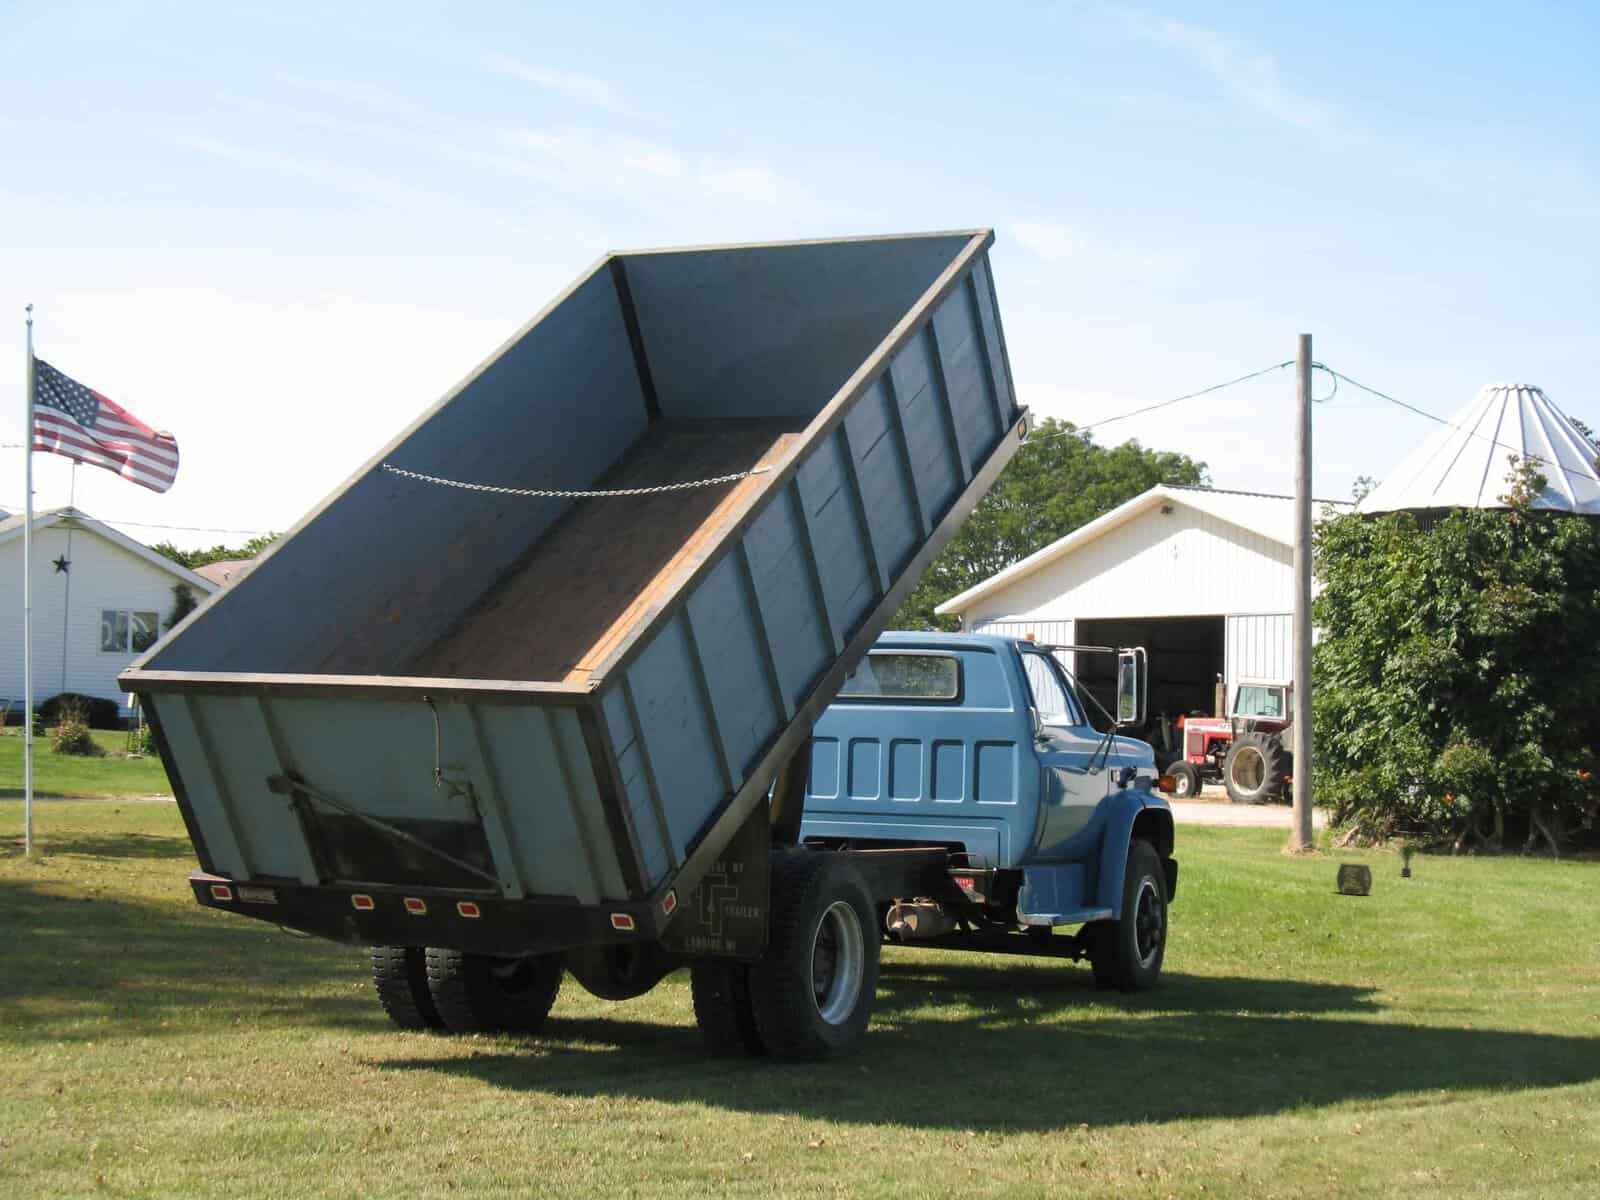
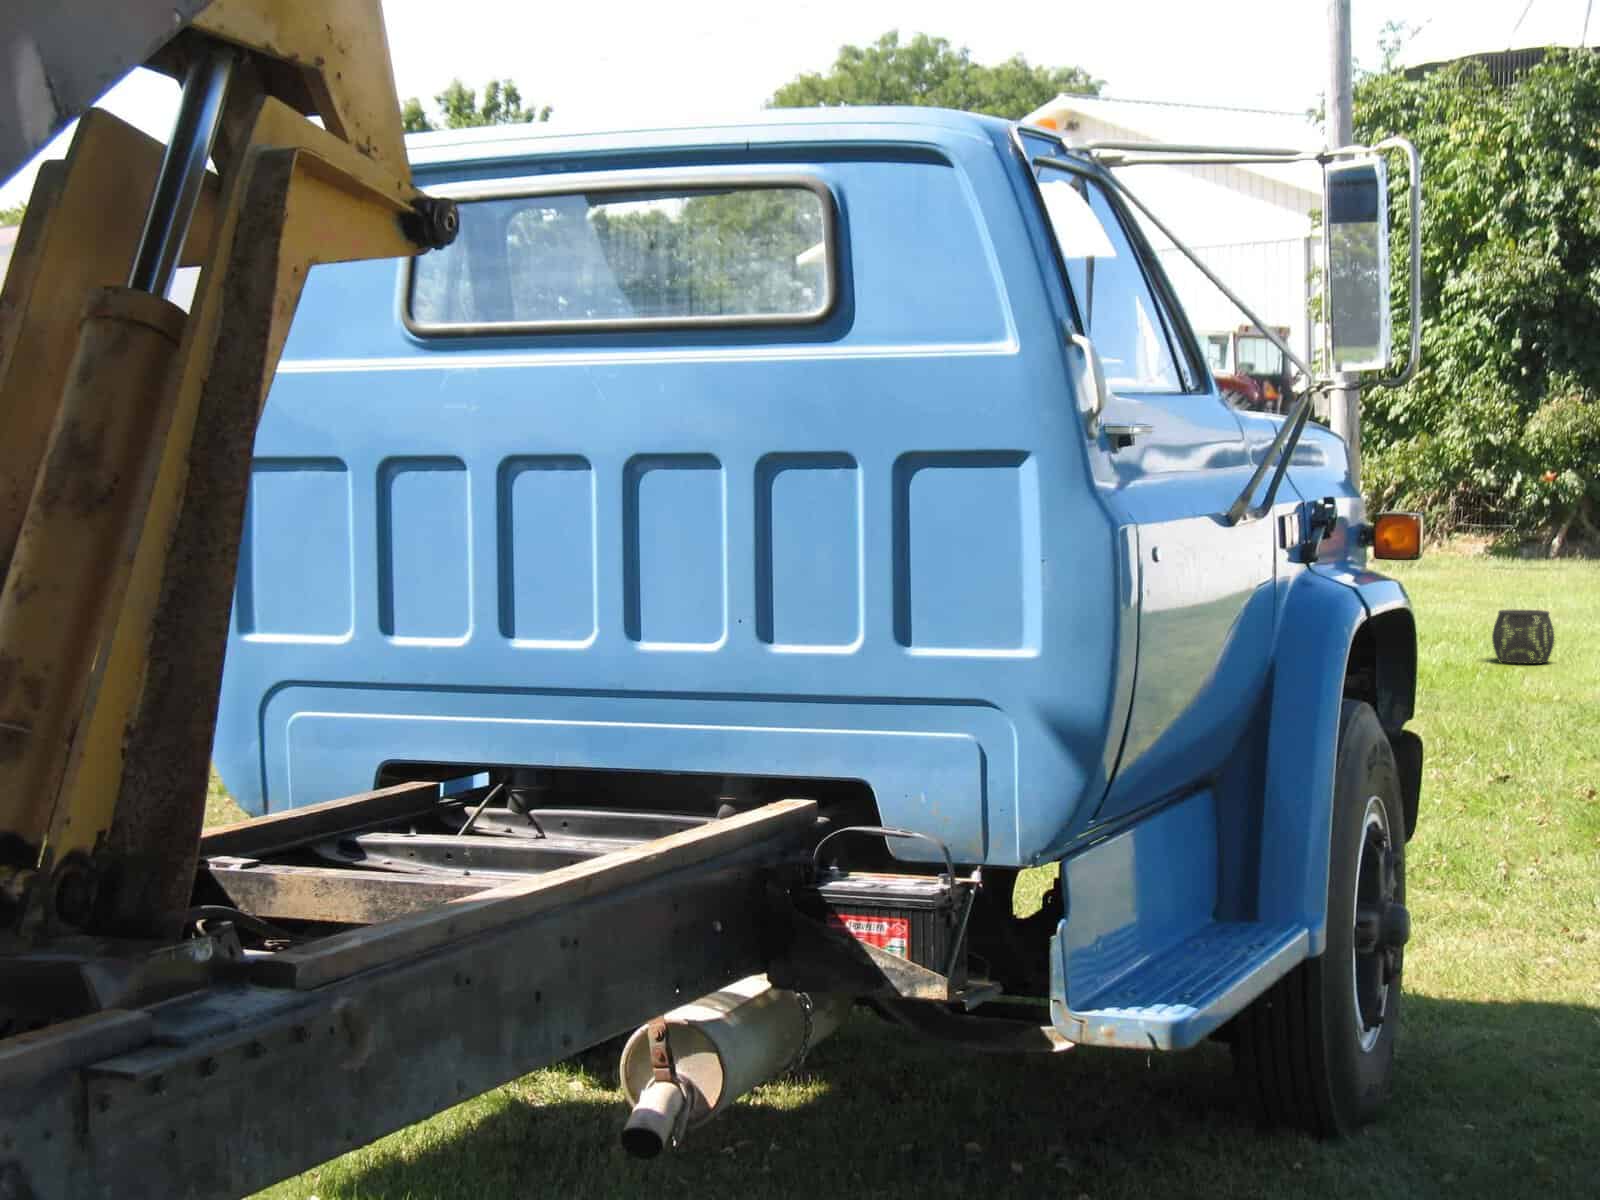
potted plant: present [1398,840,1415,877] -> none [1519,542,1572,610]

